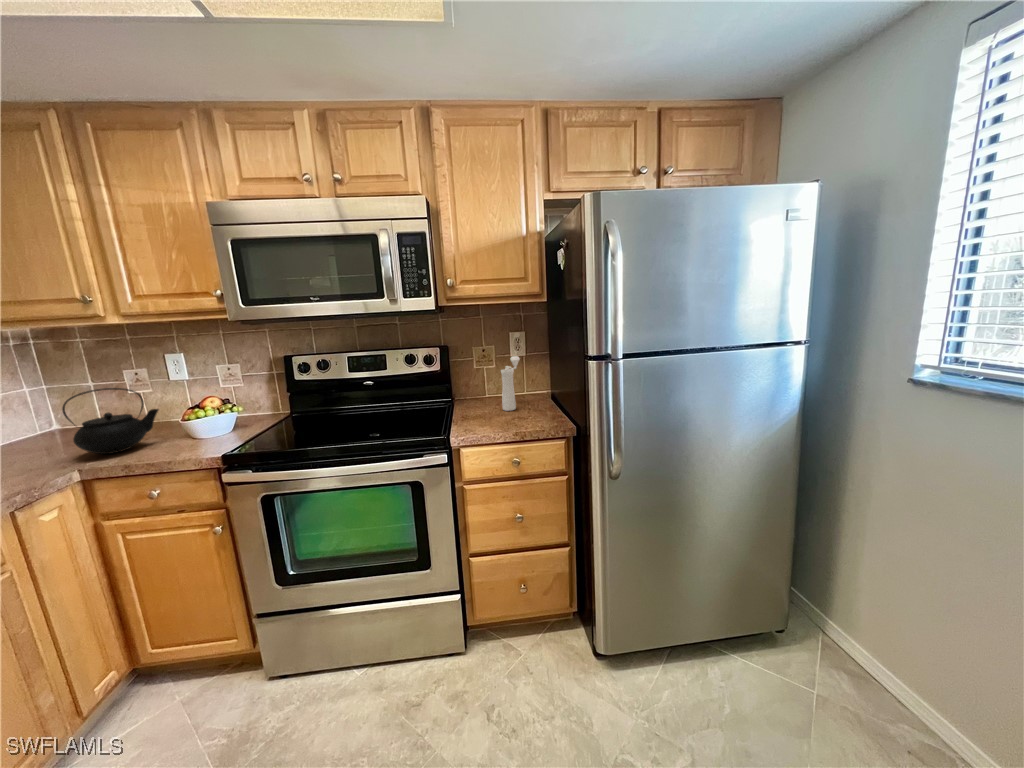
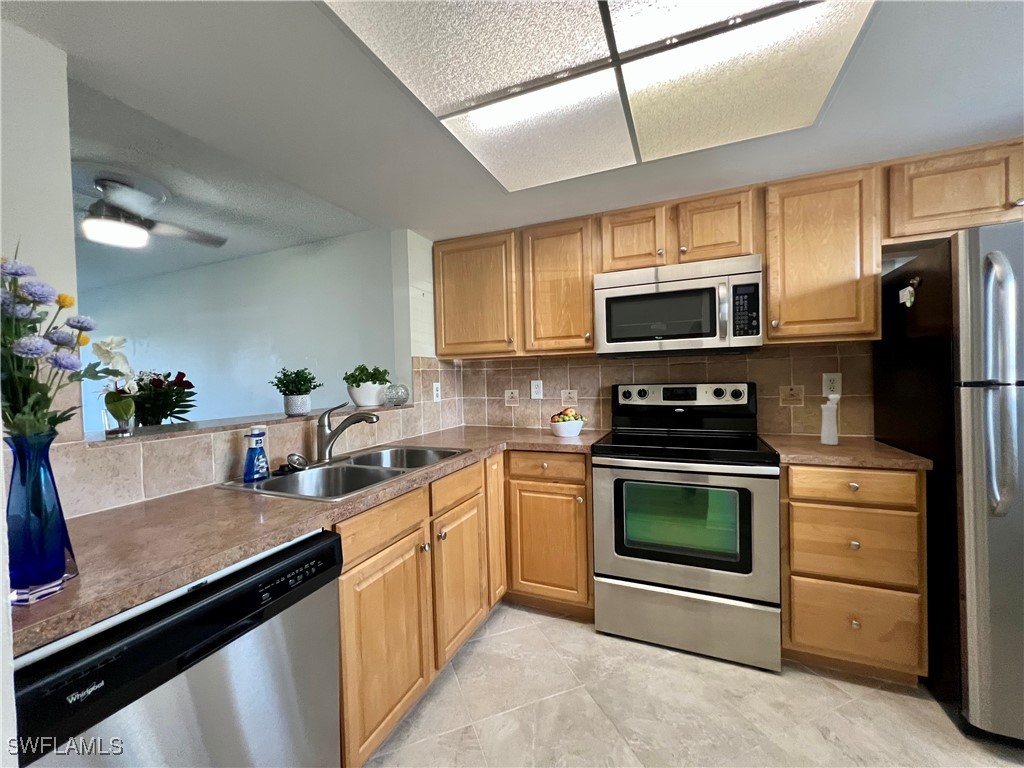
teapot: present [62,388,159,454] -> none [495,395,539,438]

